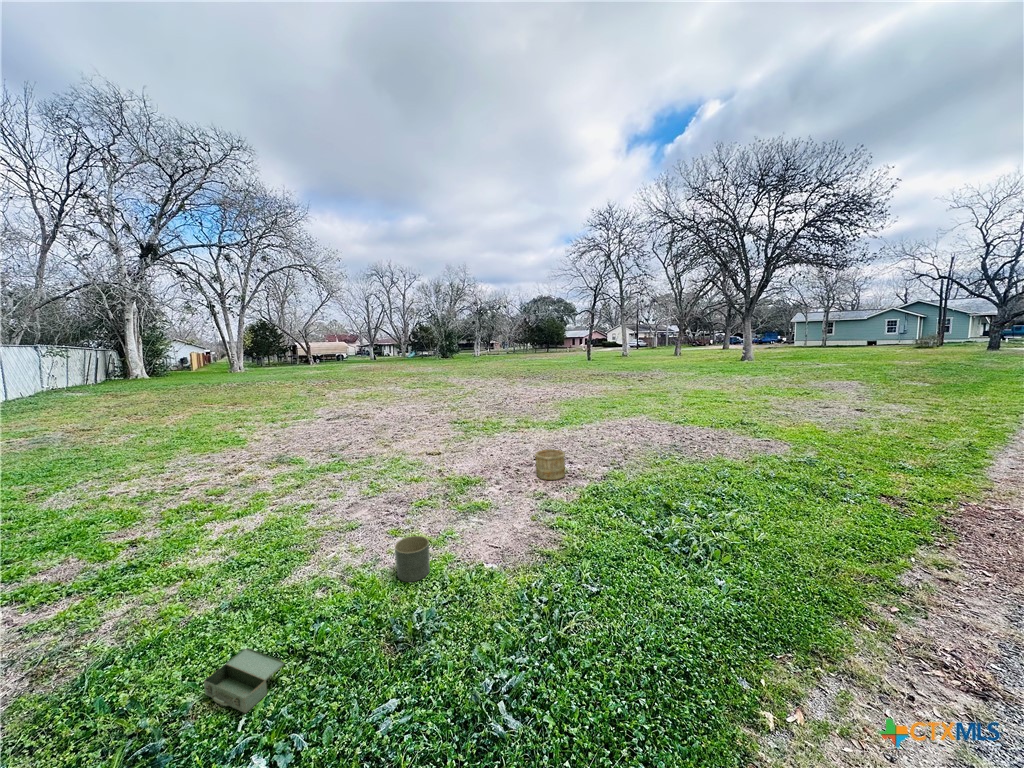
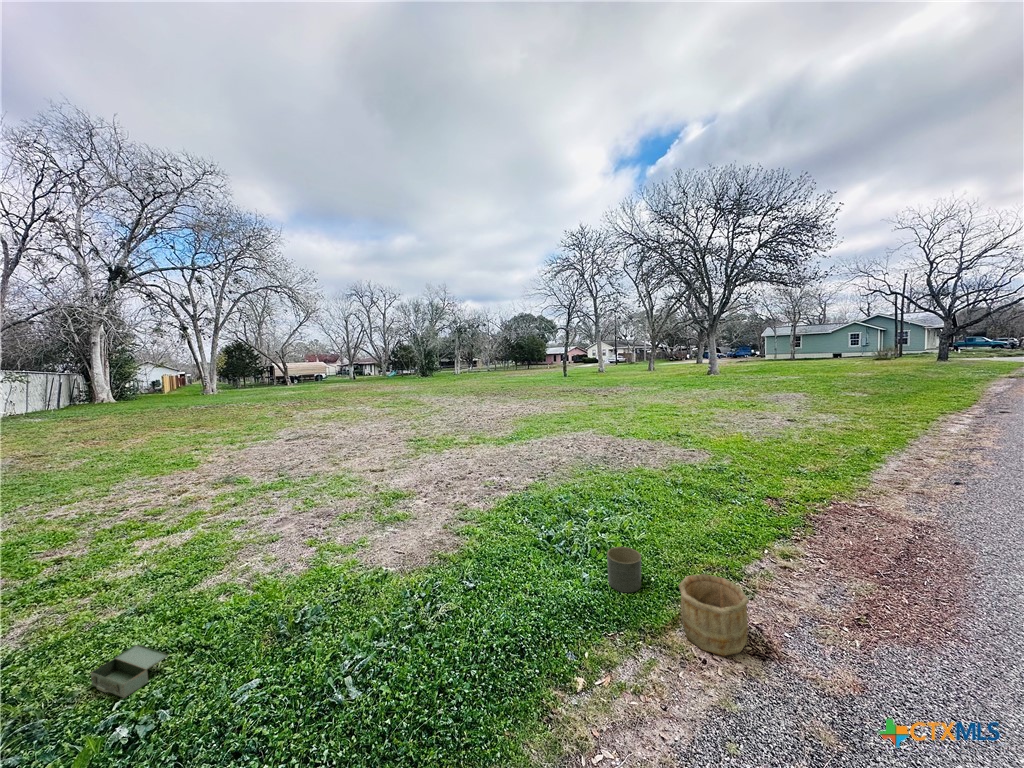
wooden bucket: present [535,449,565,480] -> present [679,574,749,656]
planter: present [395,536,430,582] -> present [607,547,641,593]

